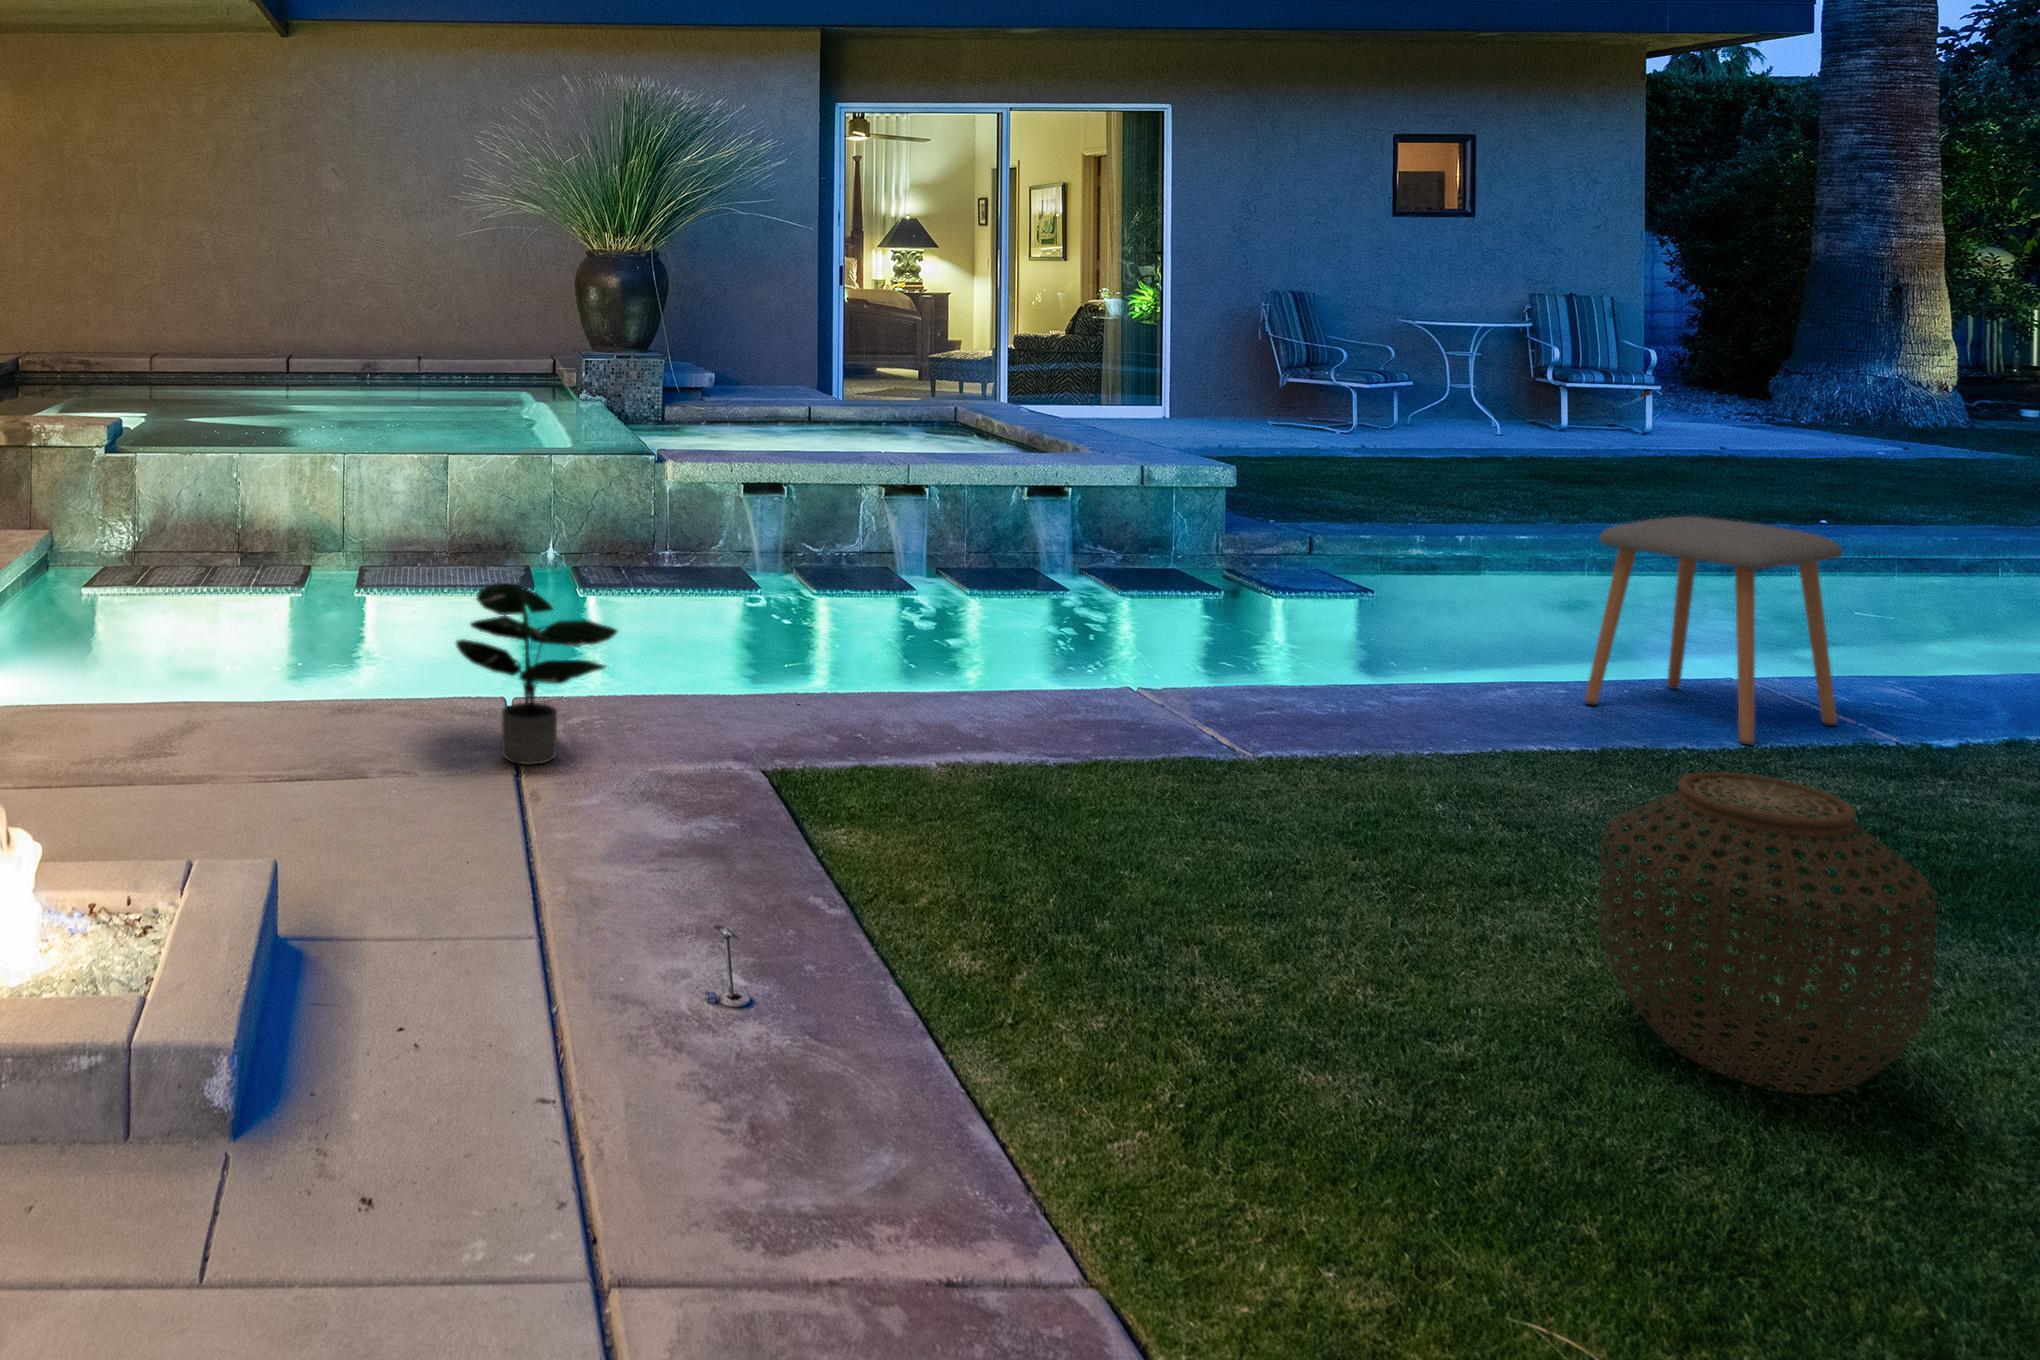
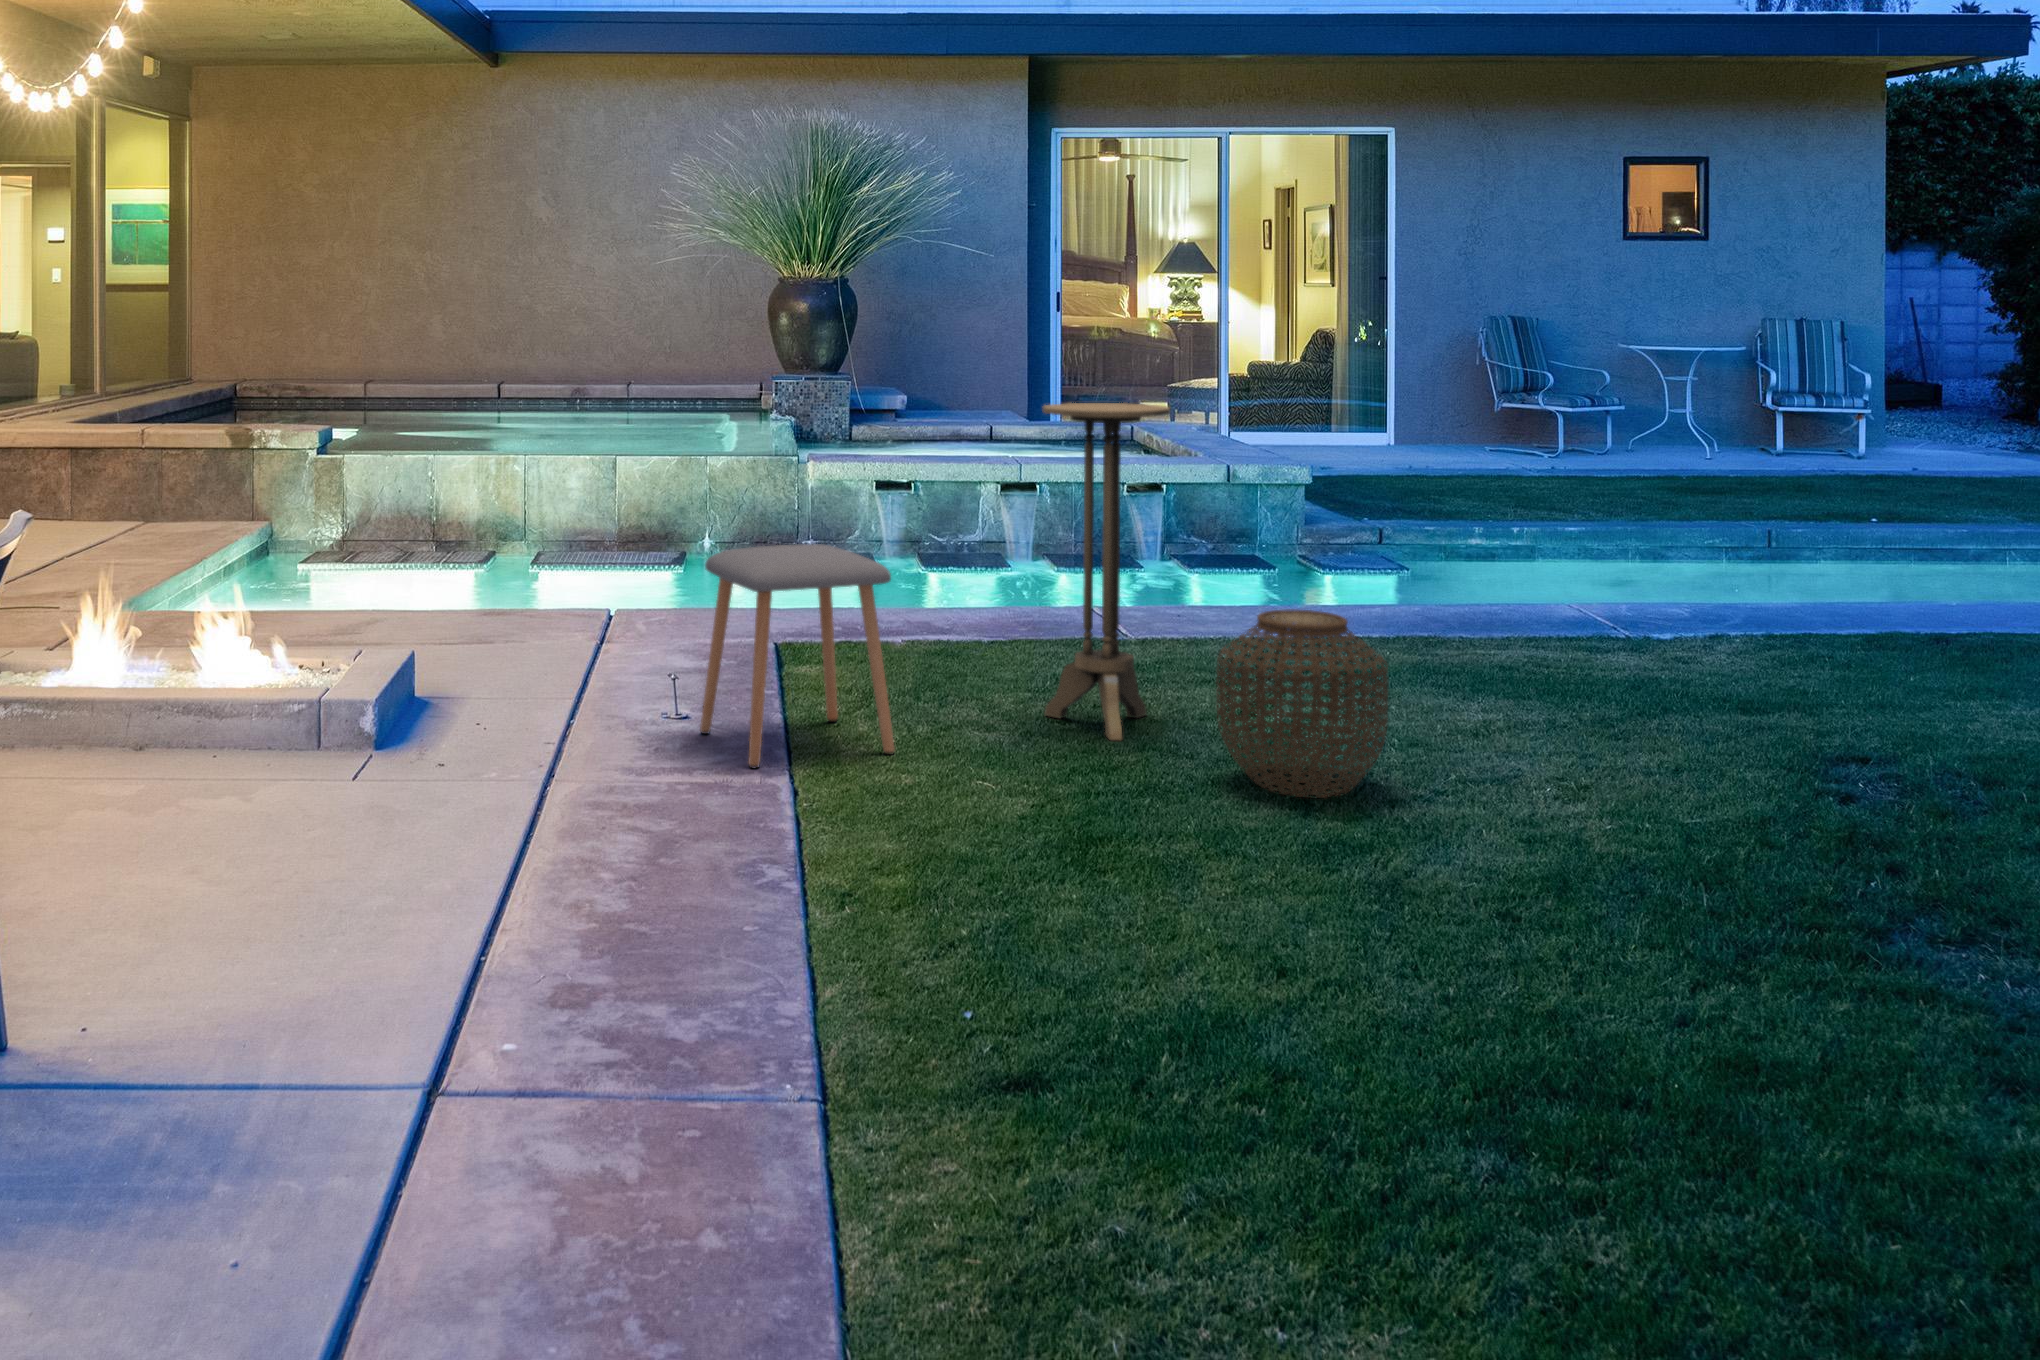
side table: none [1195,431,1420,934] -> present [1042,403,1170,740]
stool: present [1585,516,1842,745] -> present [700,544,894,768]
potted plant: present [456,583,617,765] -> none [556,530,680,663]

